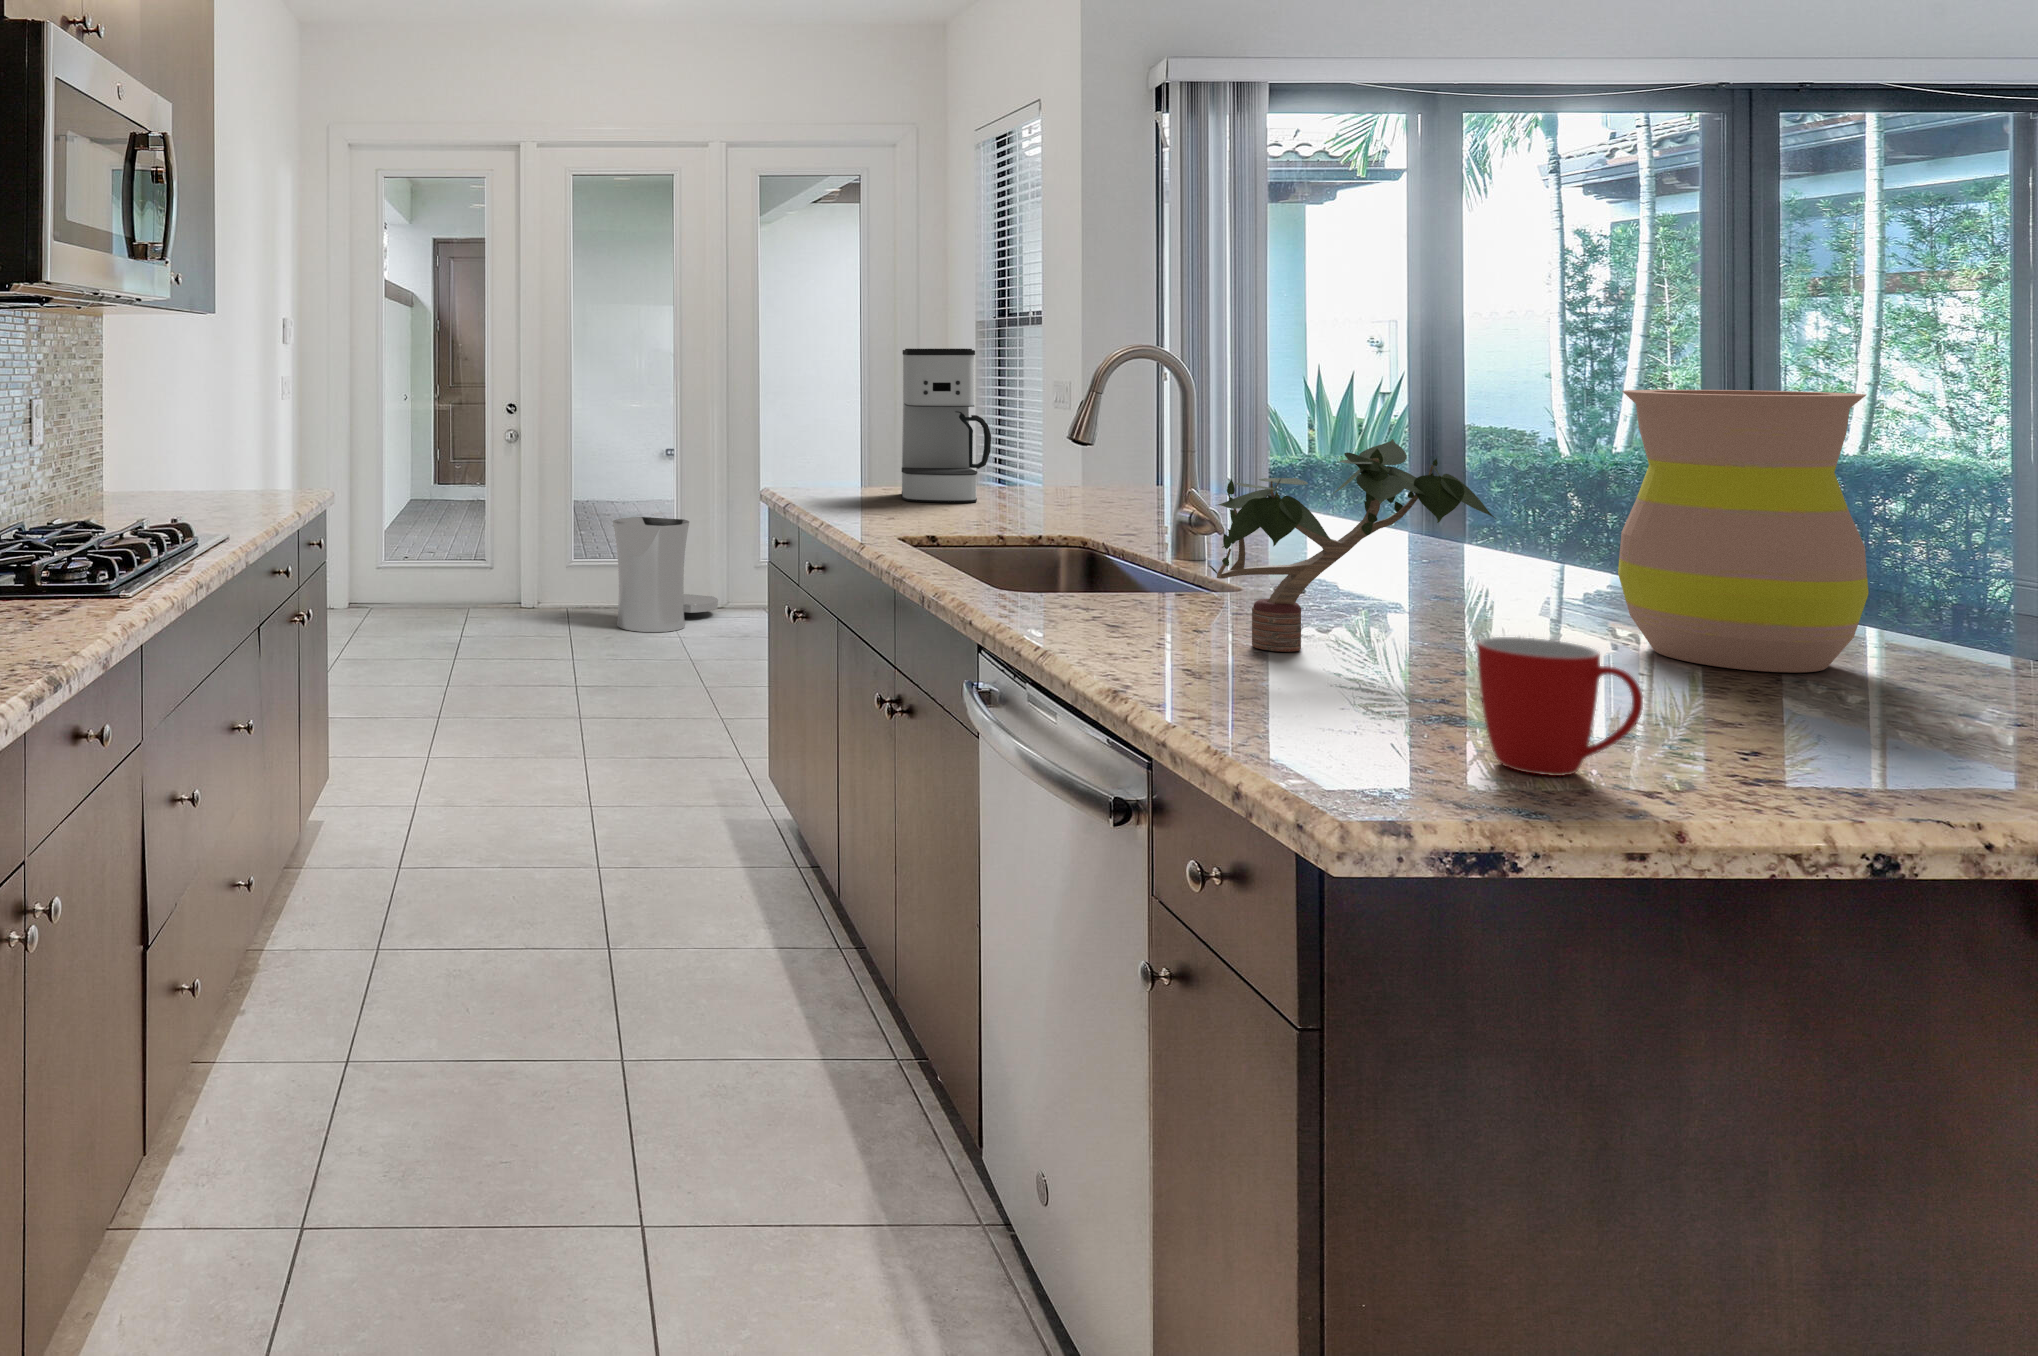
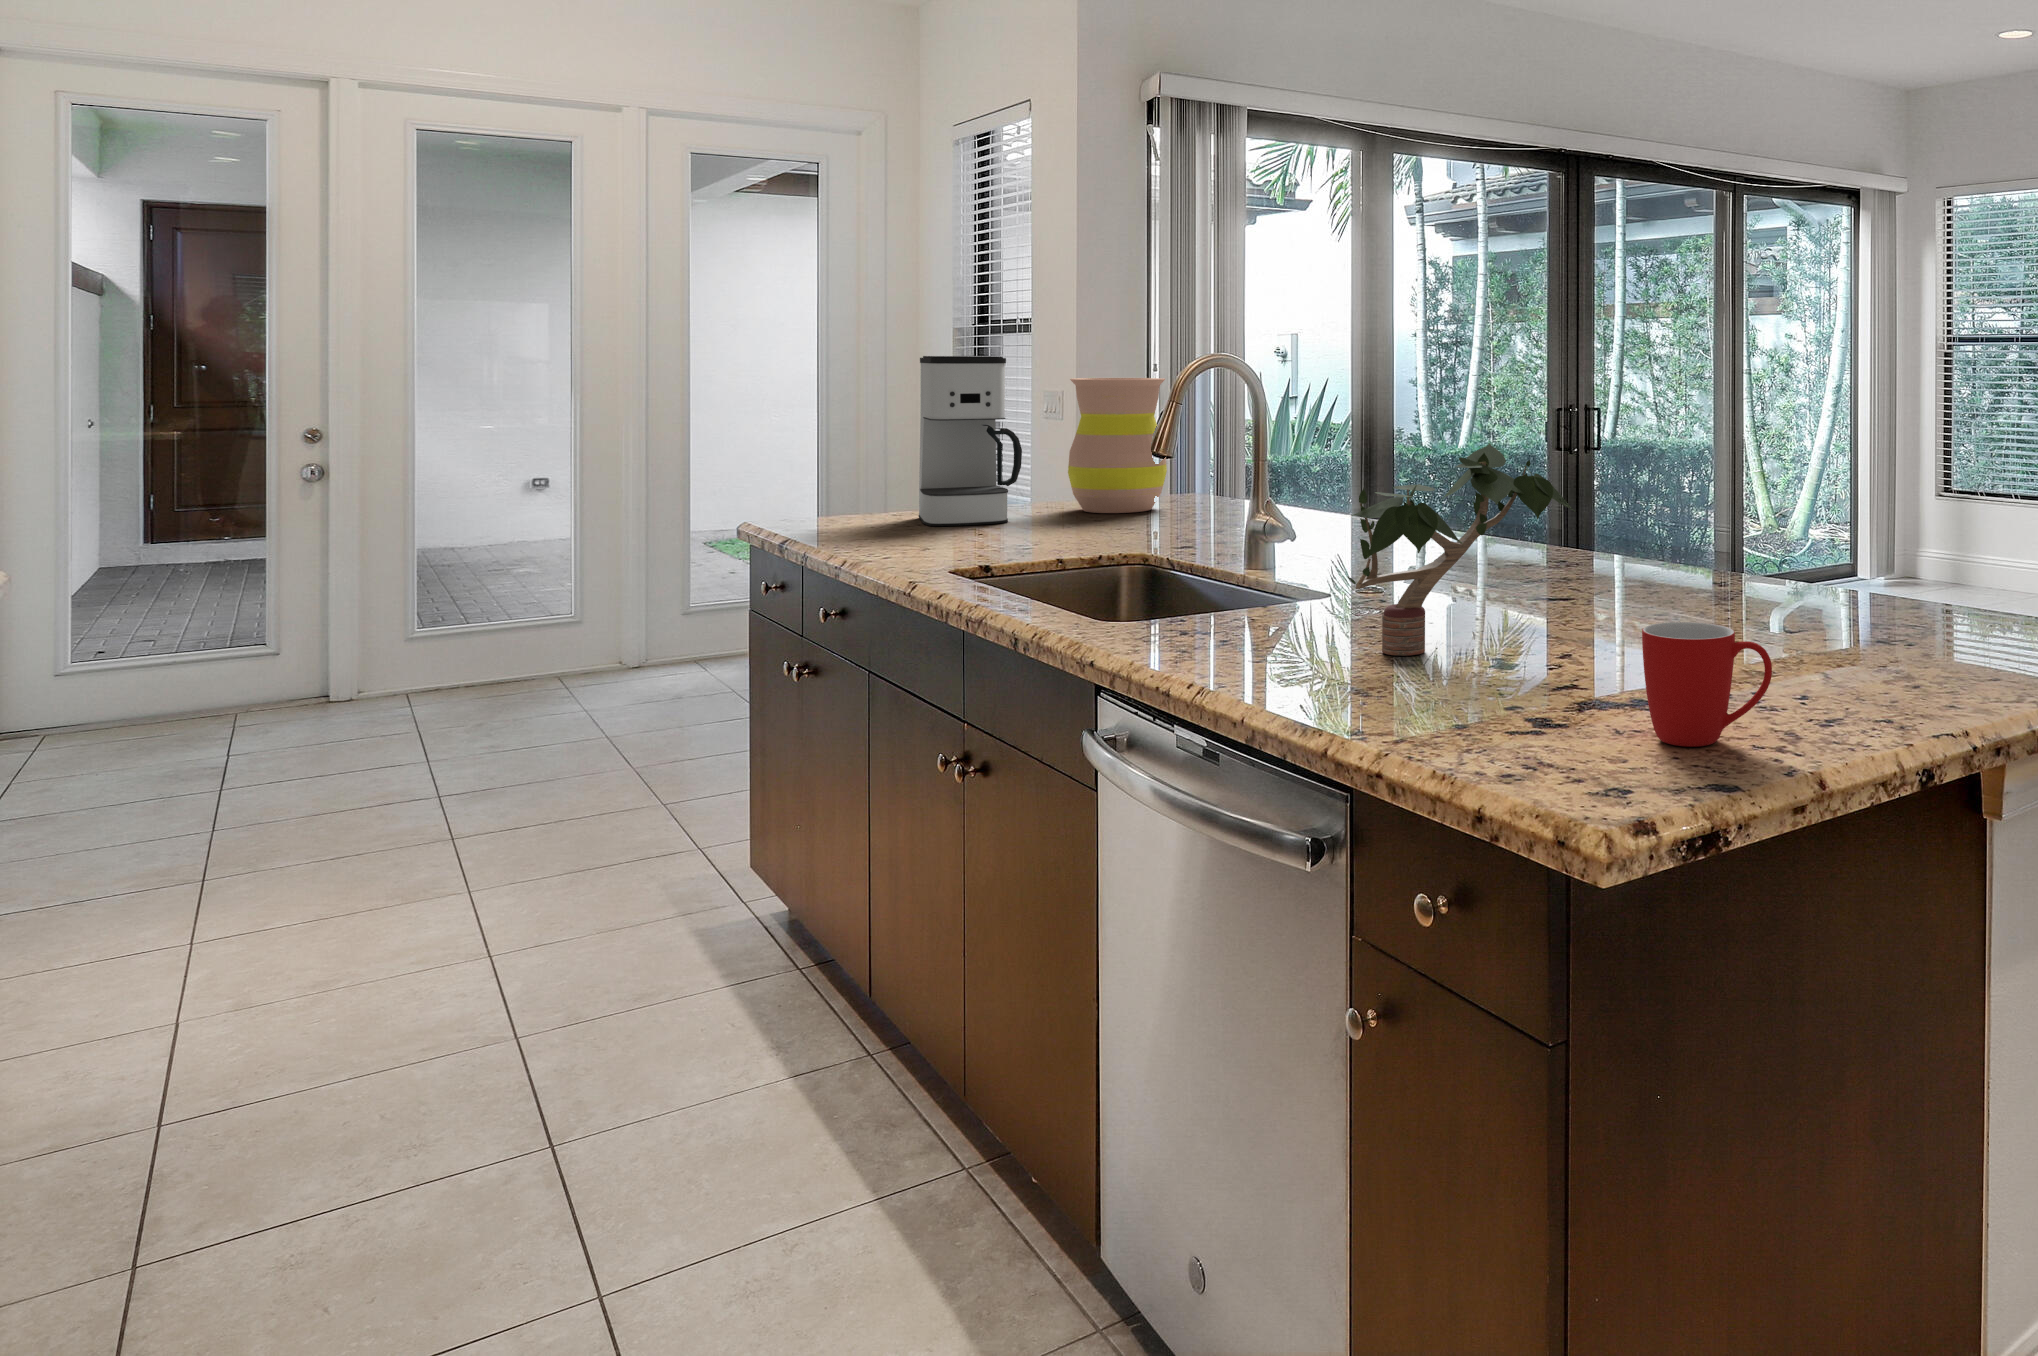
vase: present [1618,390,1869,672] -> present [1068,378,1167,513]
trash can: present [613,517,718,632] -> none [485,563,635,709]

